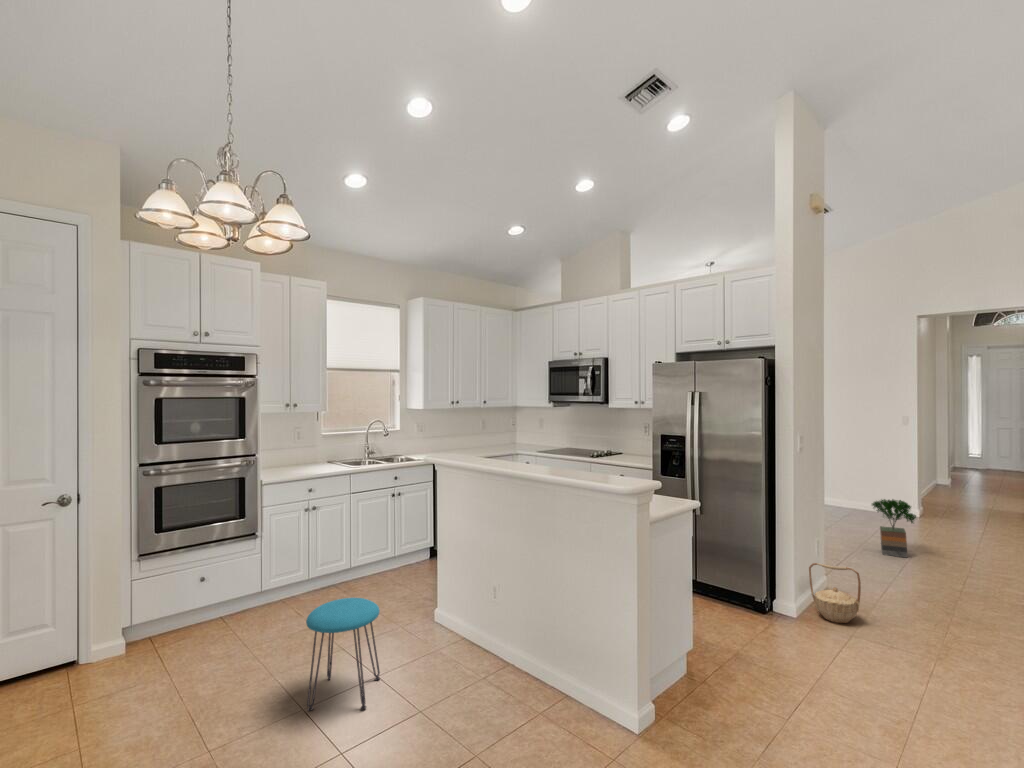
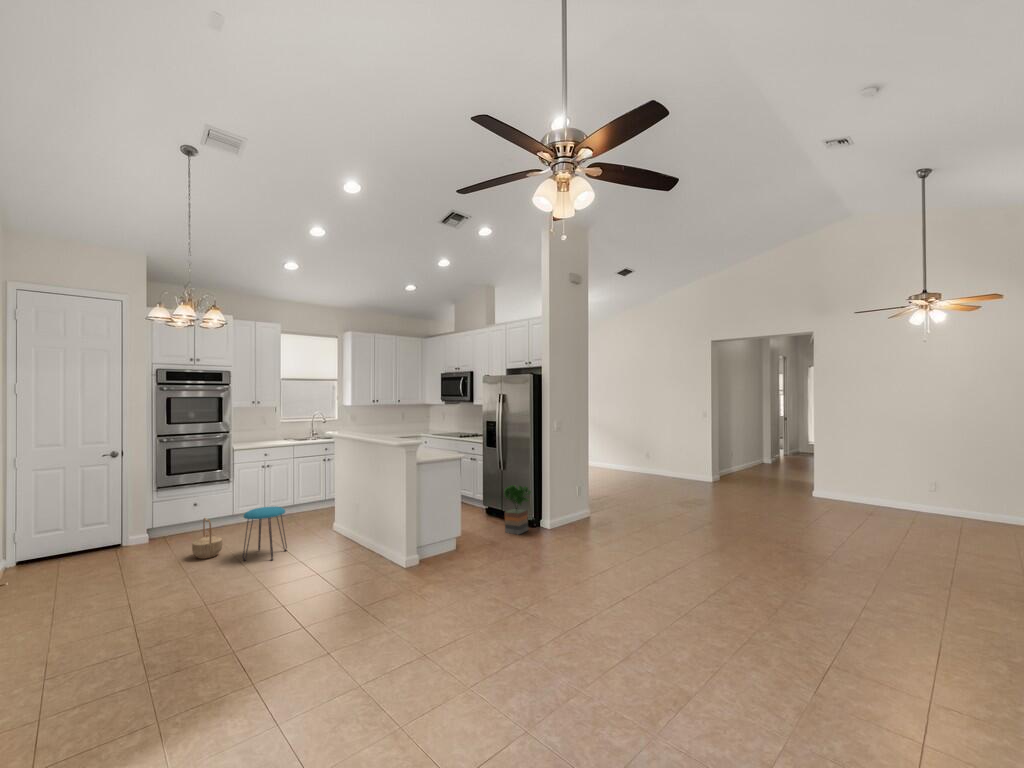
potted tree: present [872,499,916,558] -> present [504,485,531,535]
basket: present [809,563,861,623] -> present [192,518,222,559]

